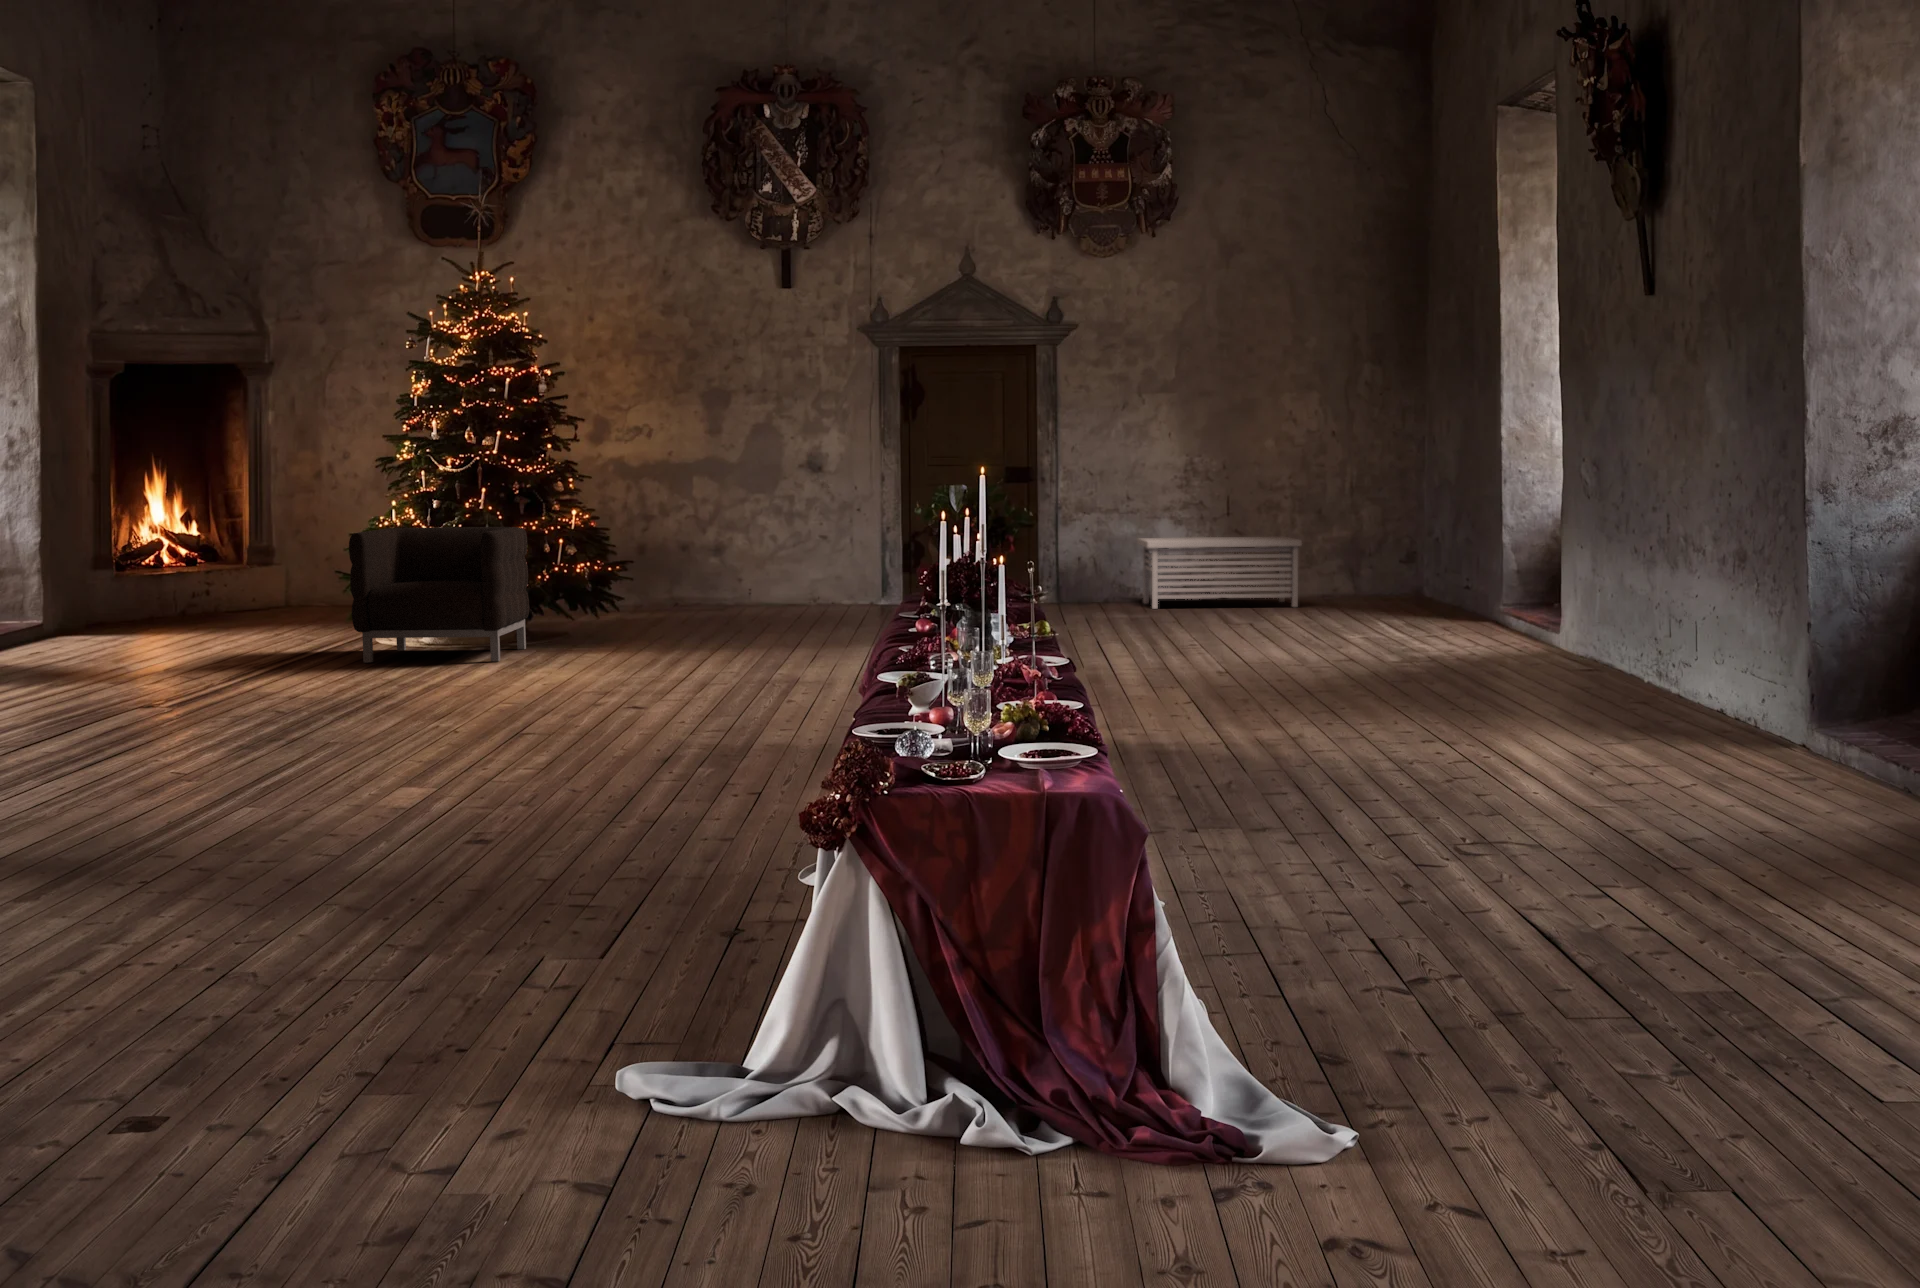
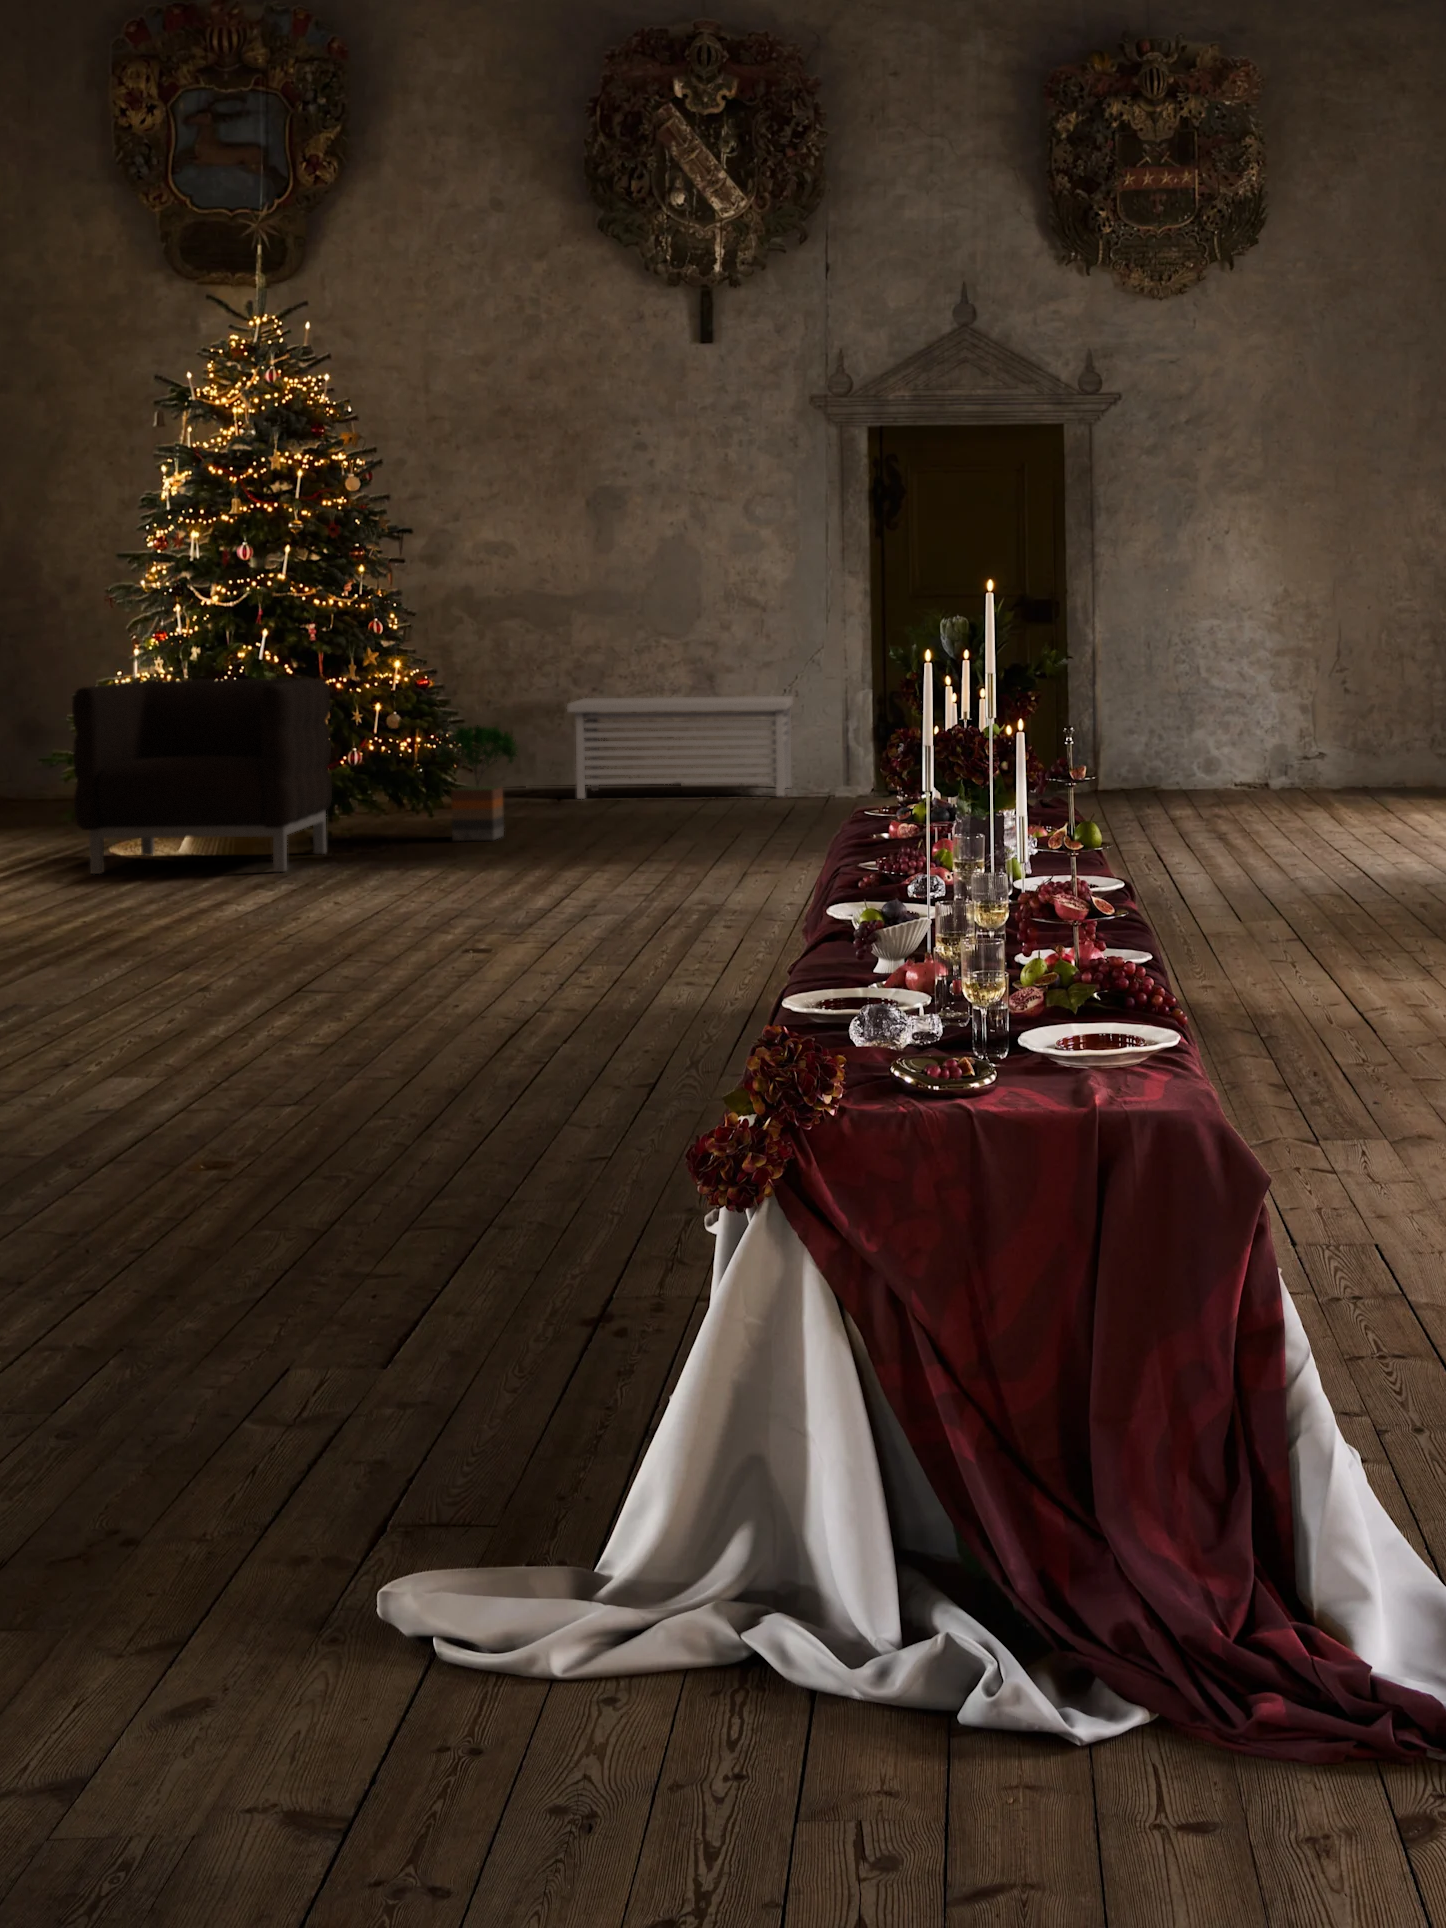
storage bench: present [1137,536,1302,609] -> present [567,696,793,799]
potted tree: none [601,559,661,641] -> present [439,725,518,841]

